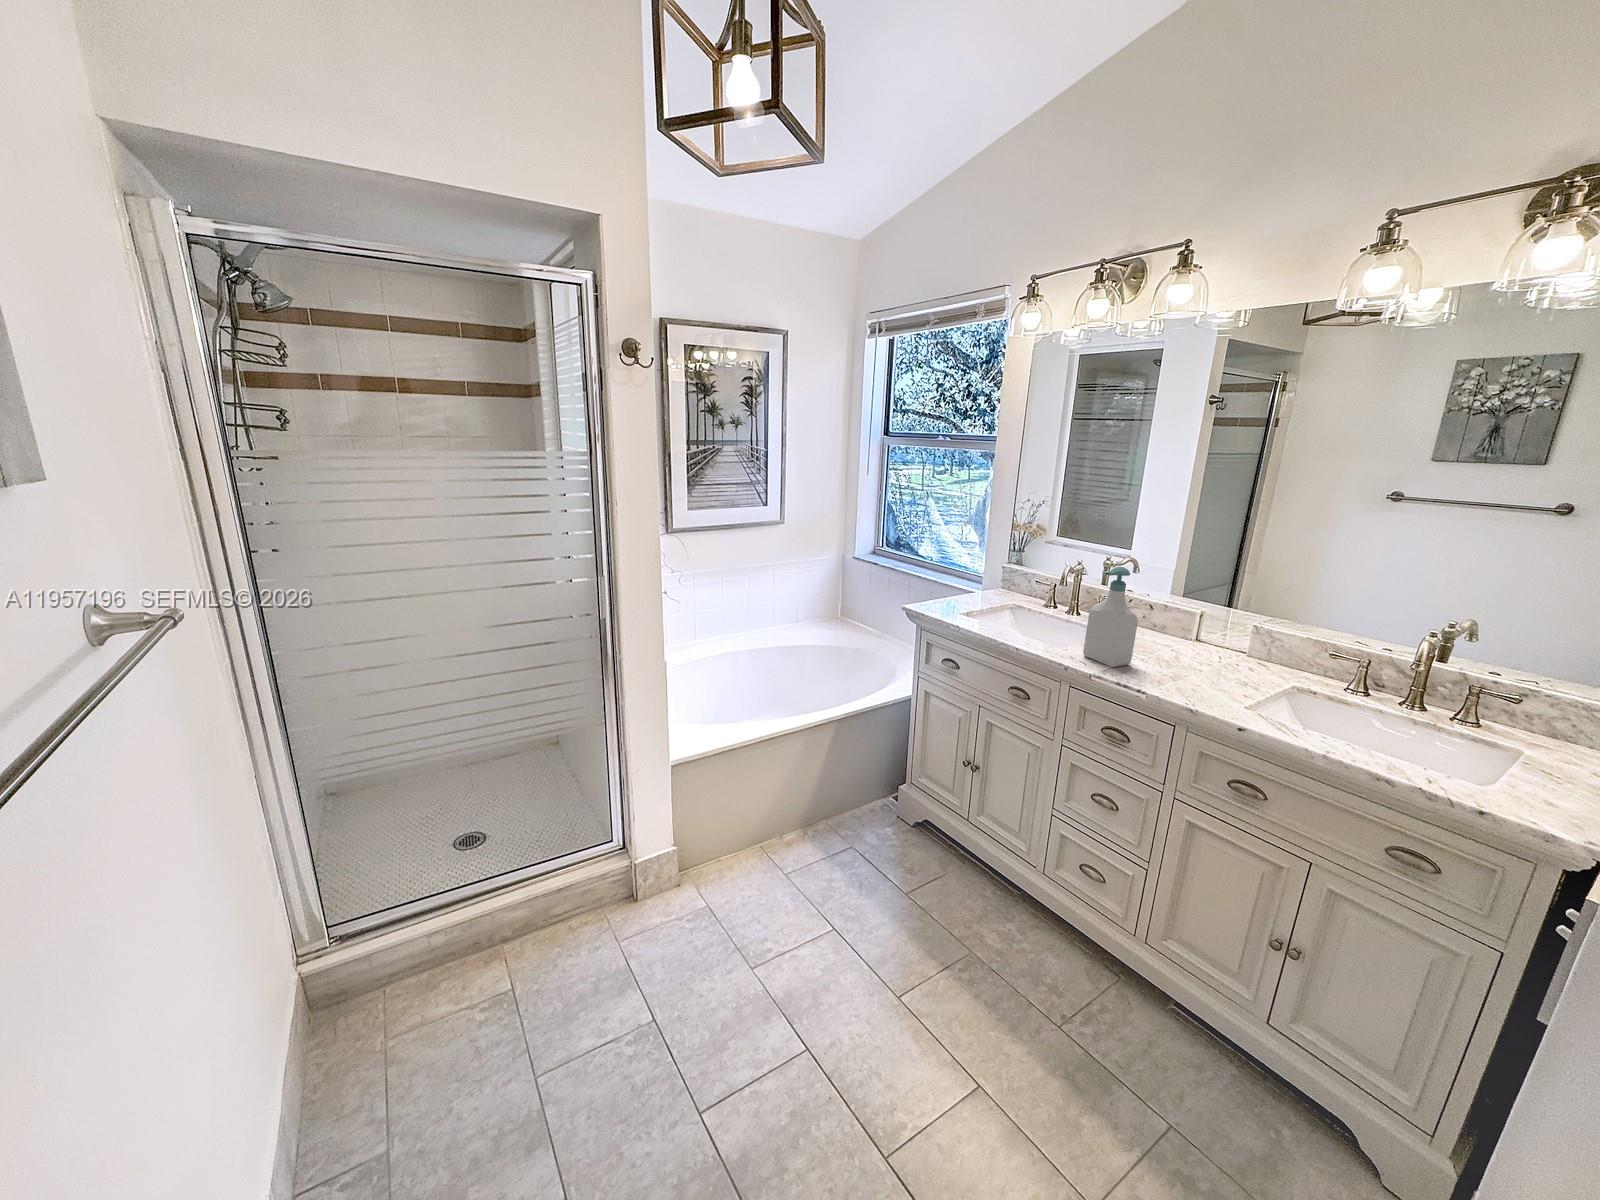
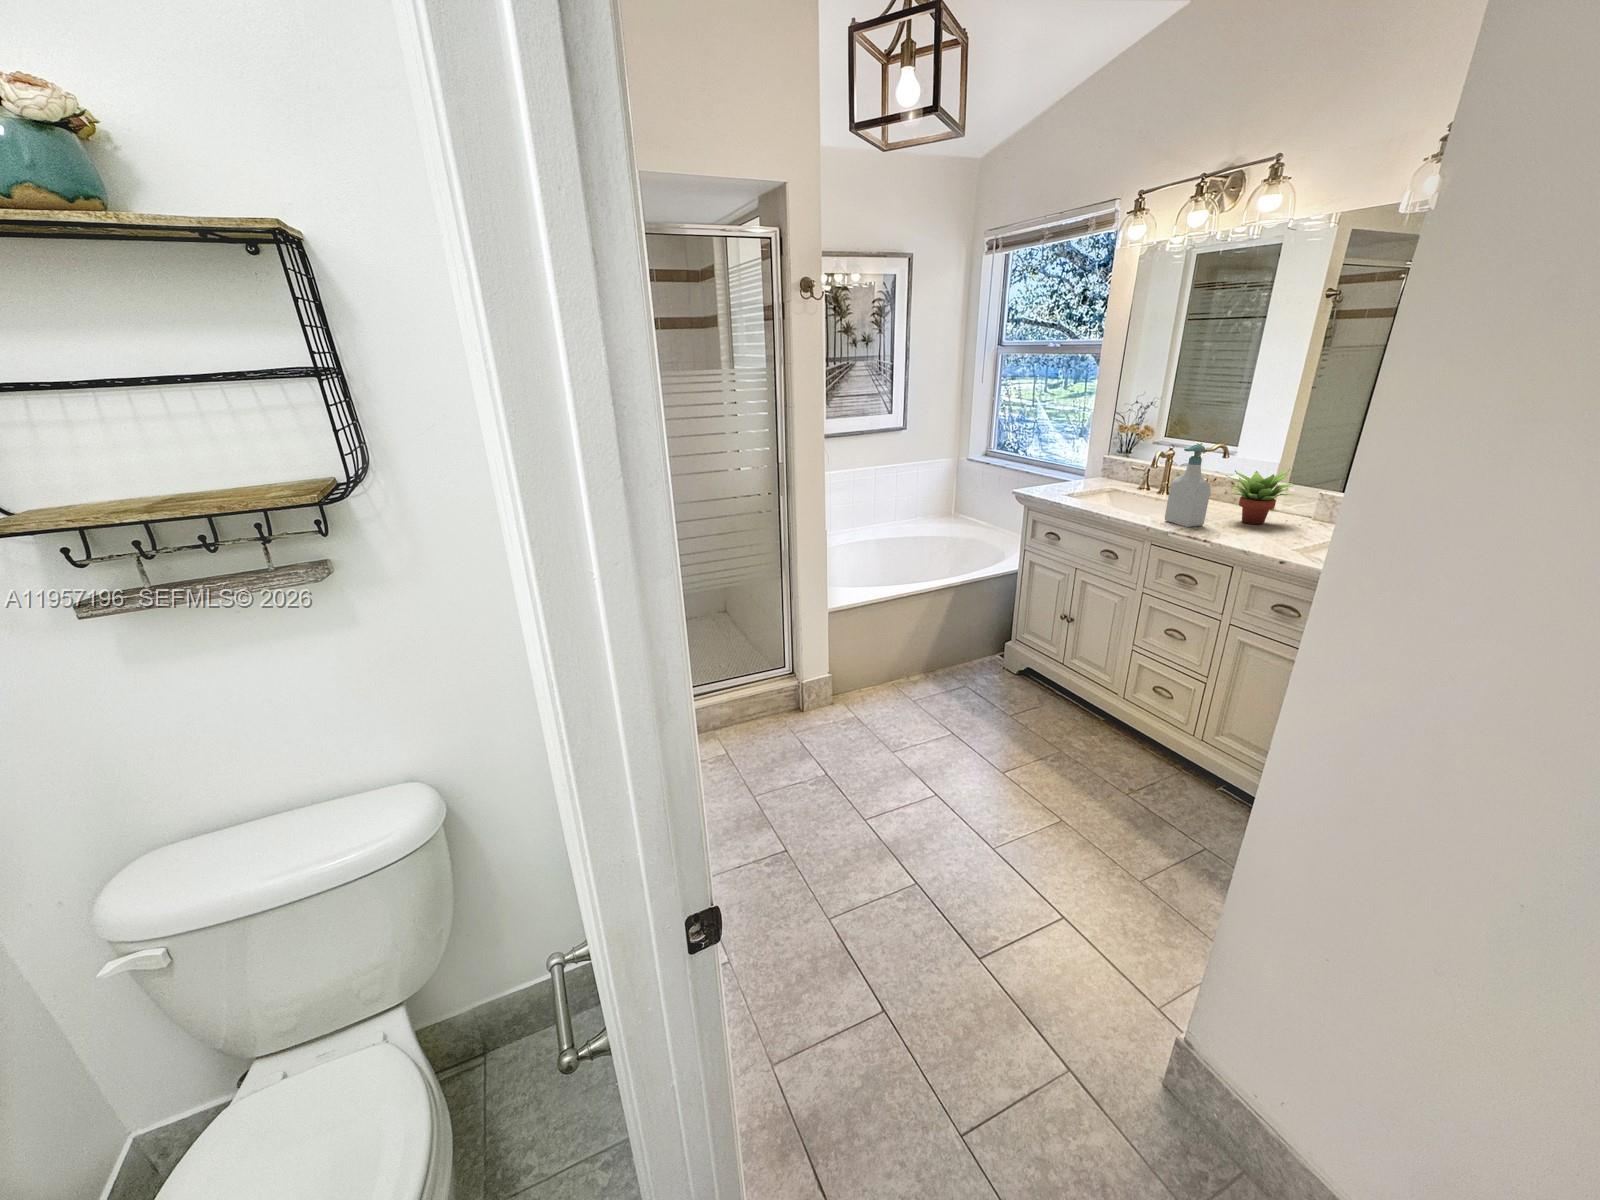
succulent plant: none [1152,597,1233,663] -> present [1228,469,1293,524]

